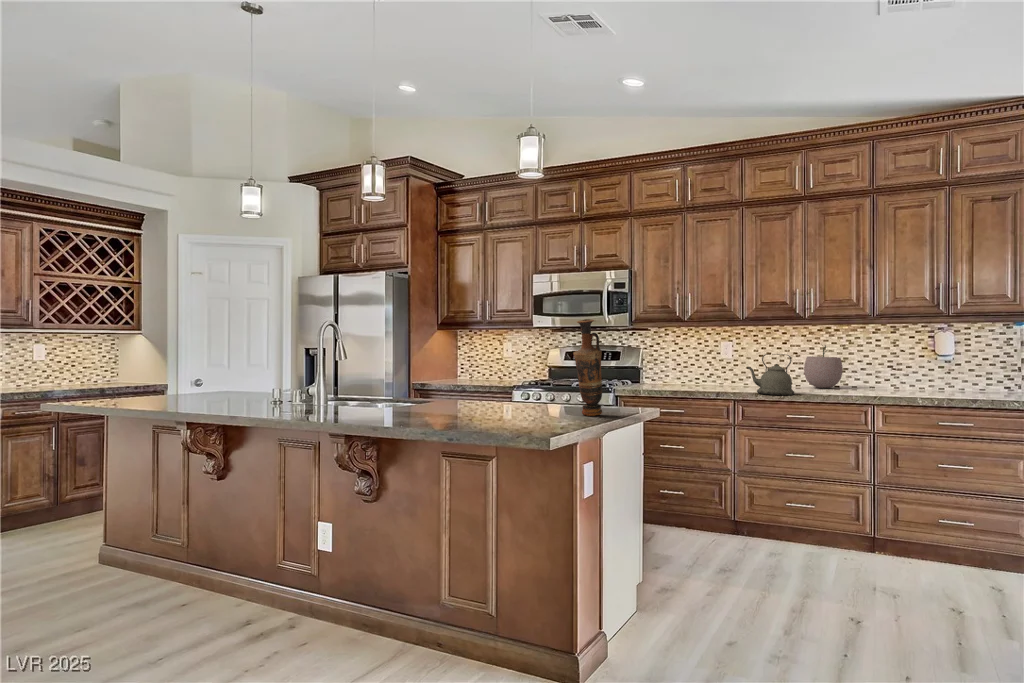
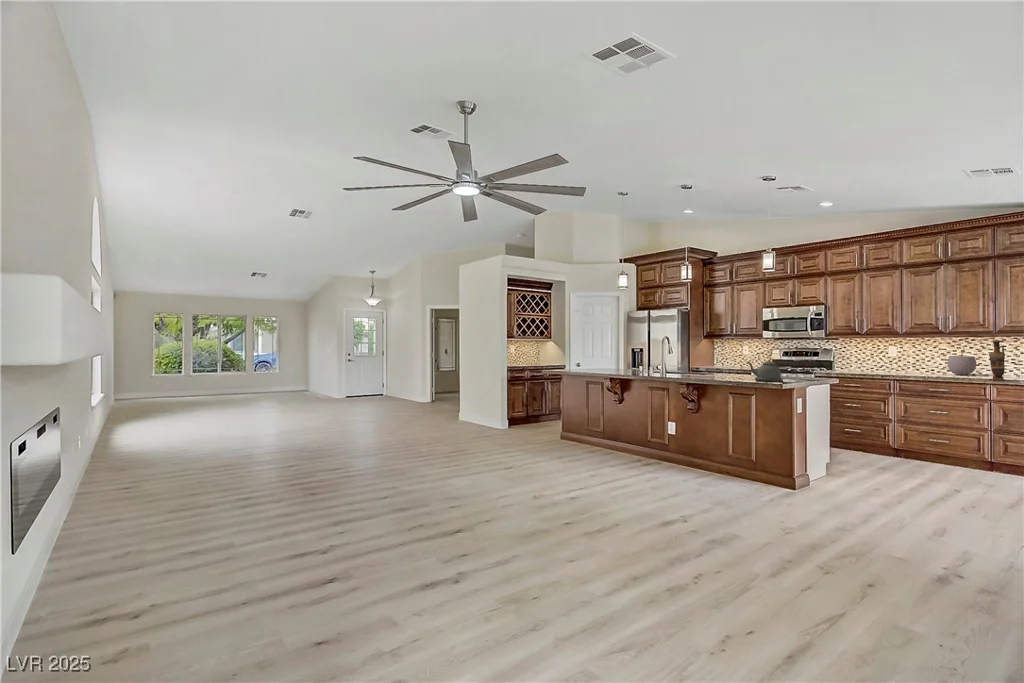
vase: present [573,319,602,416] -> present [989,340,1005,381]
kettle: present [747,354,795,395] -> present [747,360,783,382]

